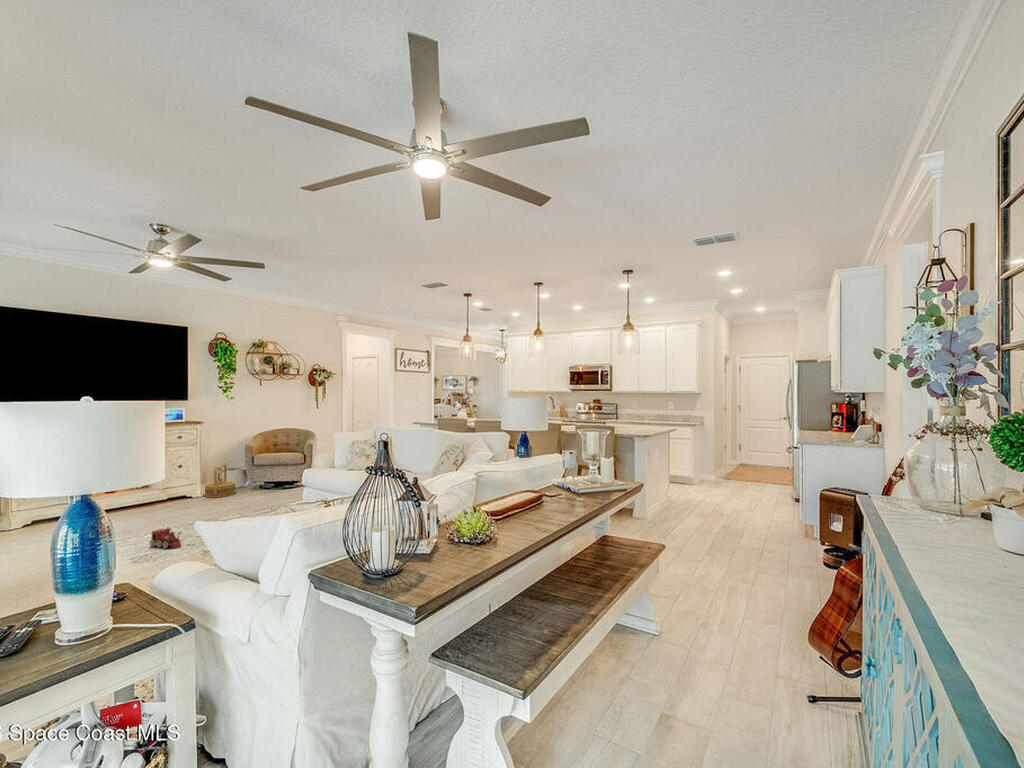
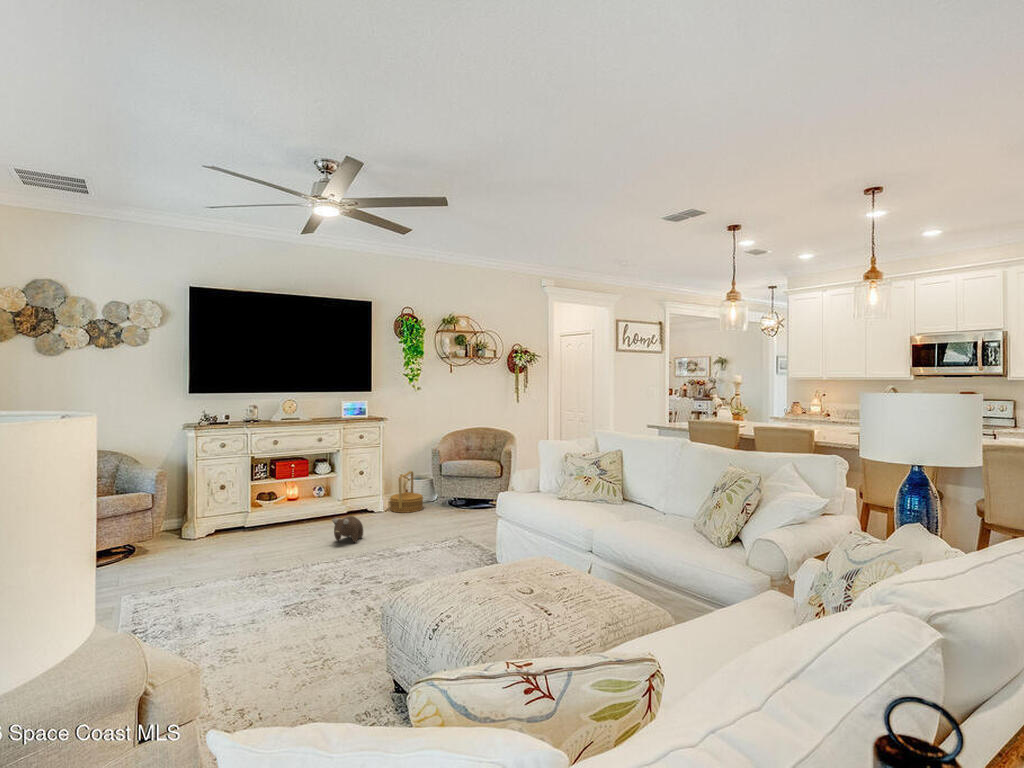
plush toy: none [155,500,184,521] -> present [332,516,363,542]
toy train: present [150,528,182,549] -> none [319,559,353,589]

